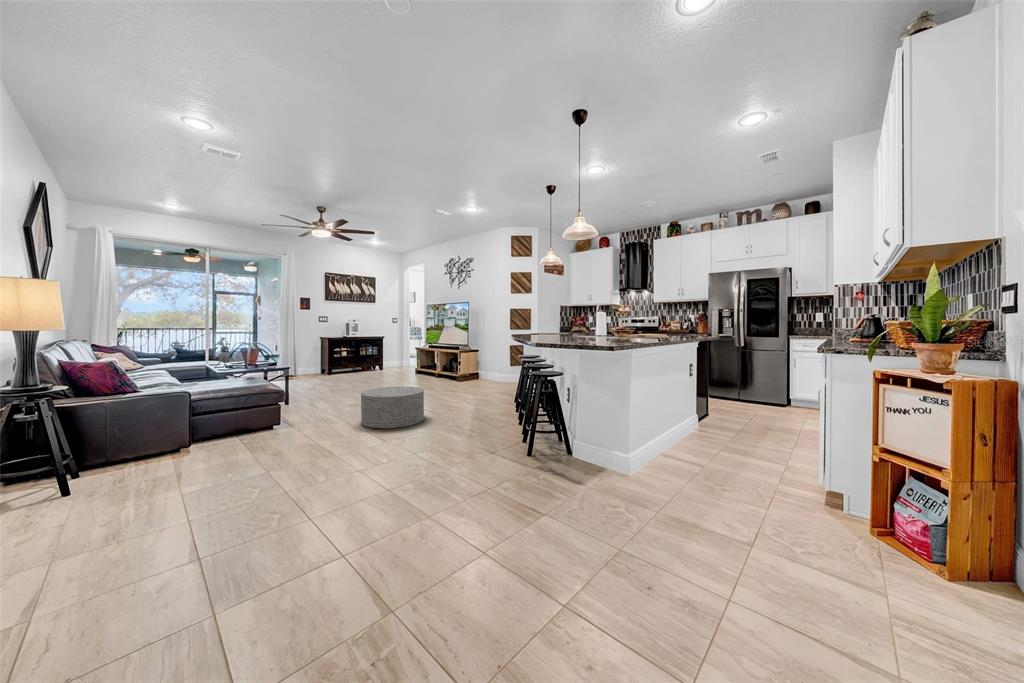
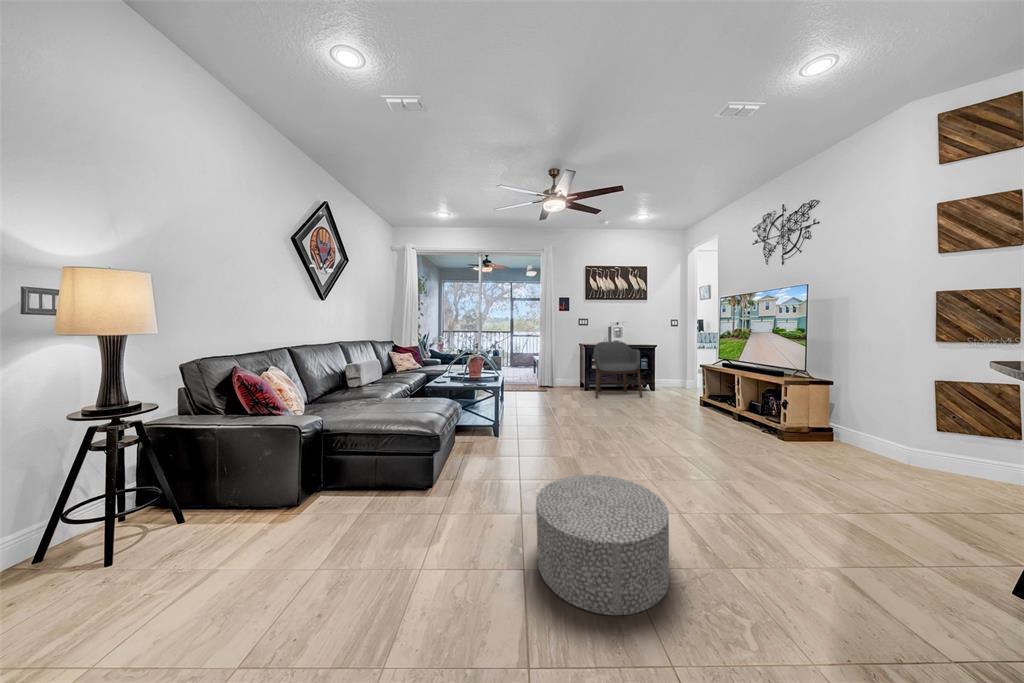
armchair: none [336,334,377,378] -> present [594,341,642,398]

